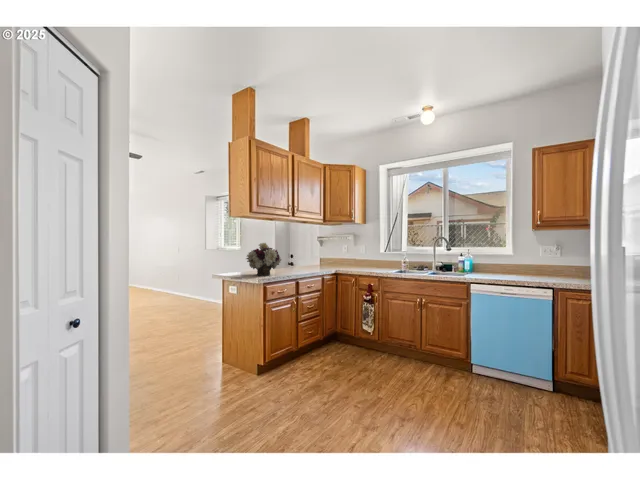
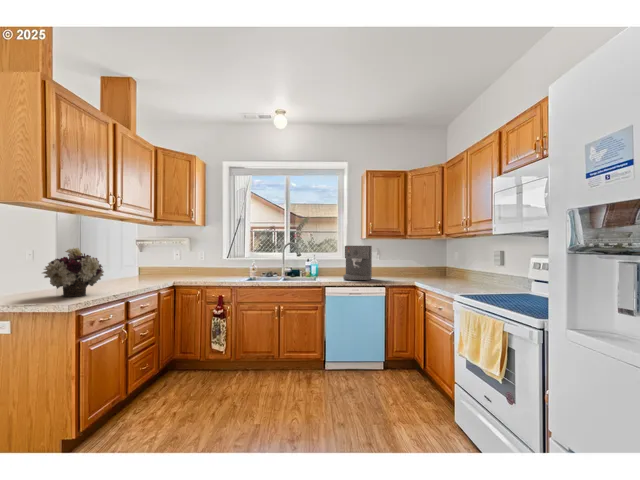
coffee maker: none [495,242,535,282] -> present [343,246,372,281]

